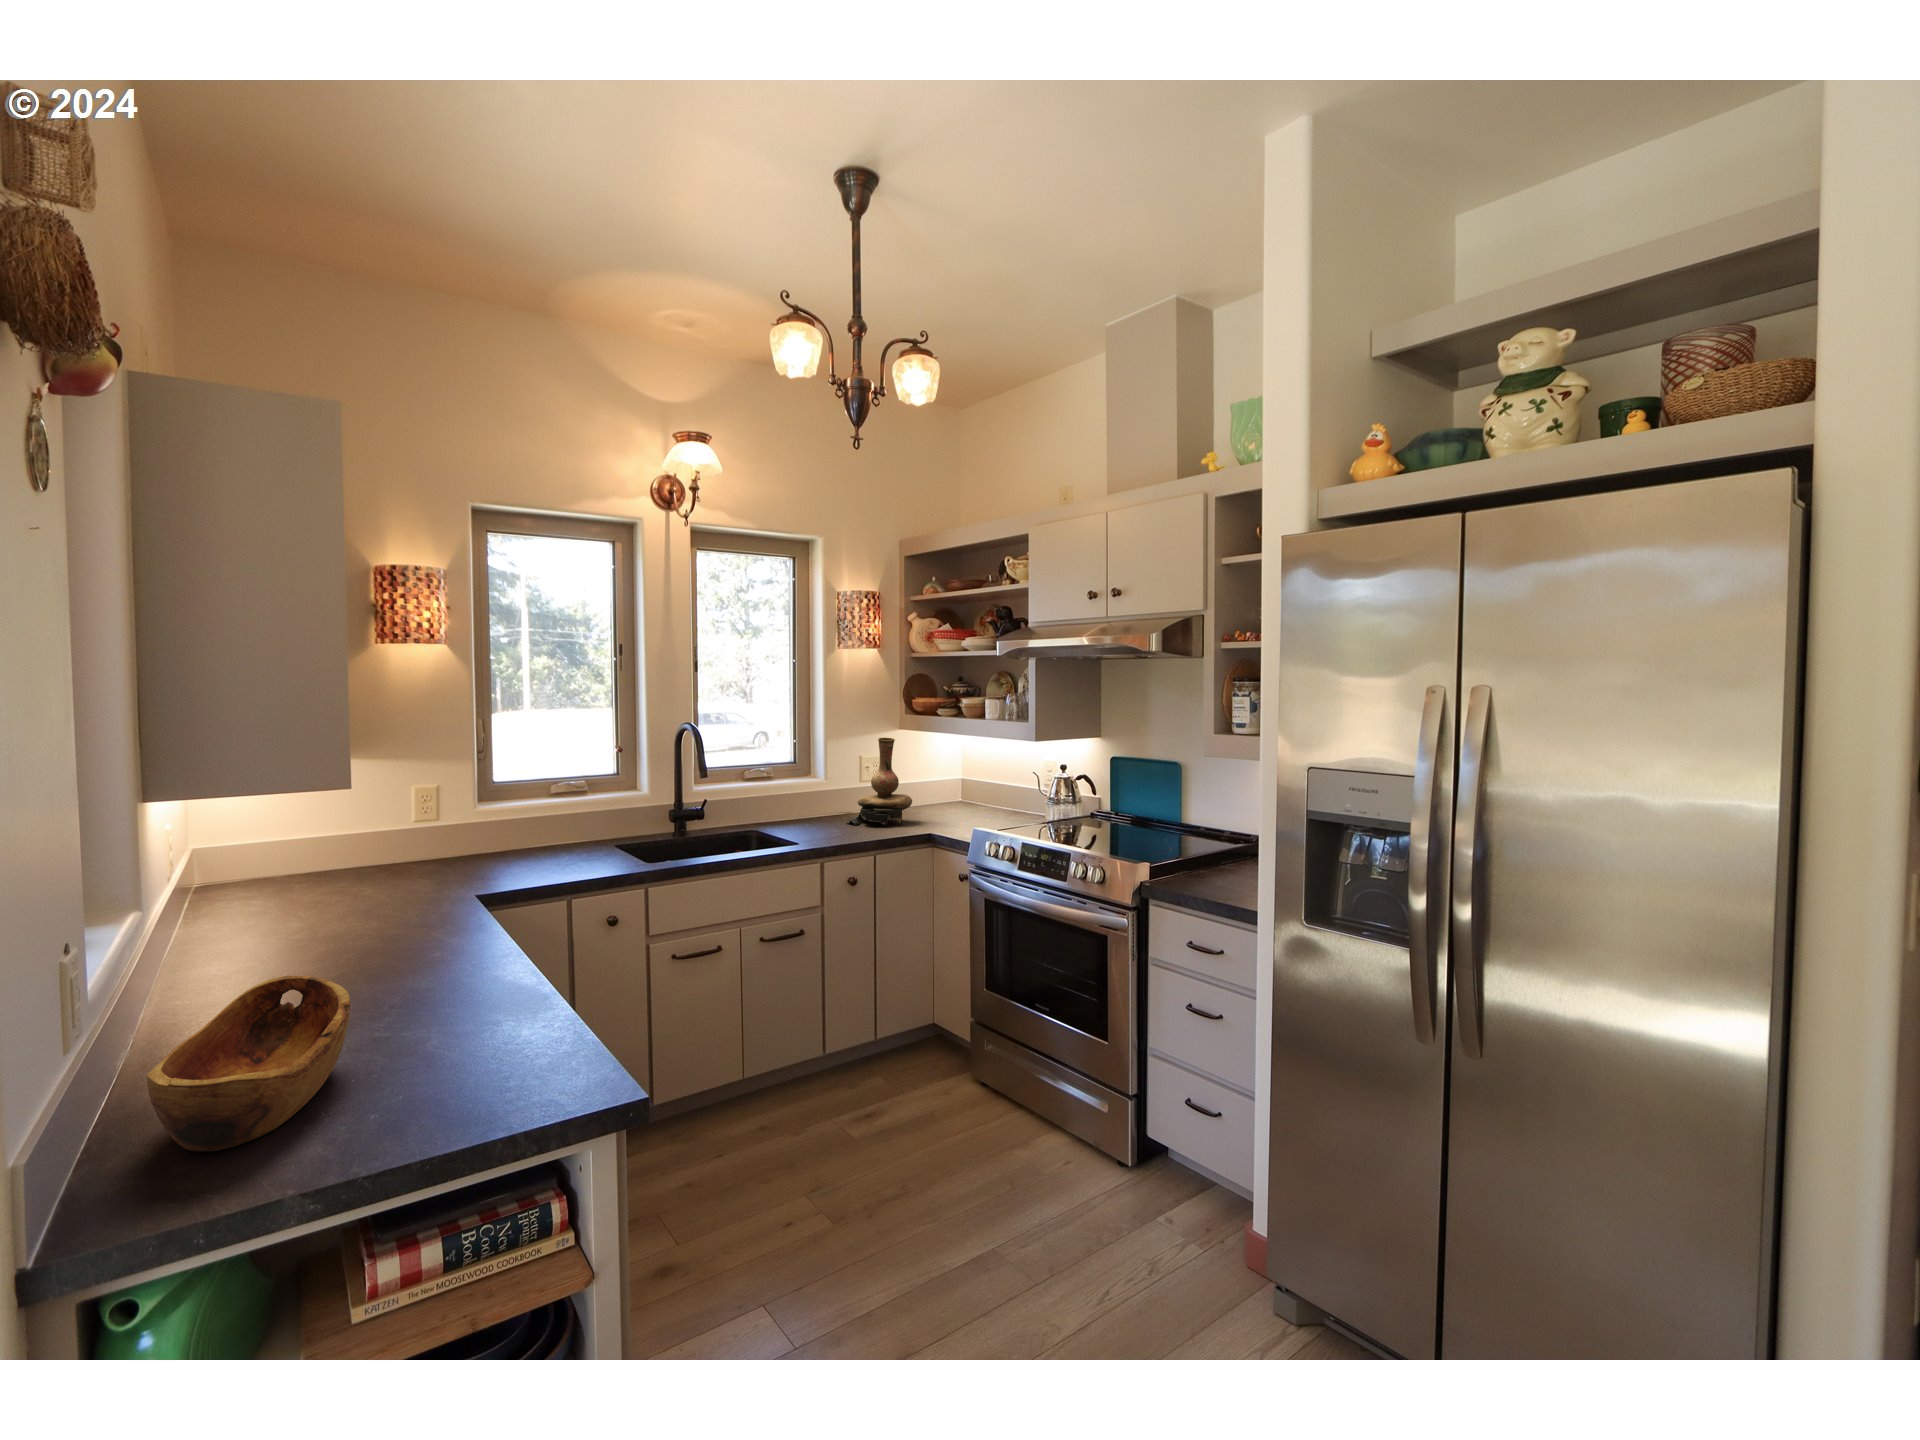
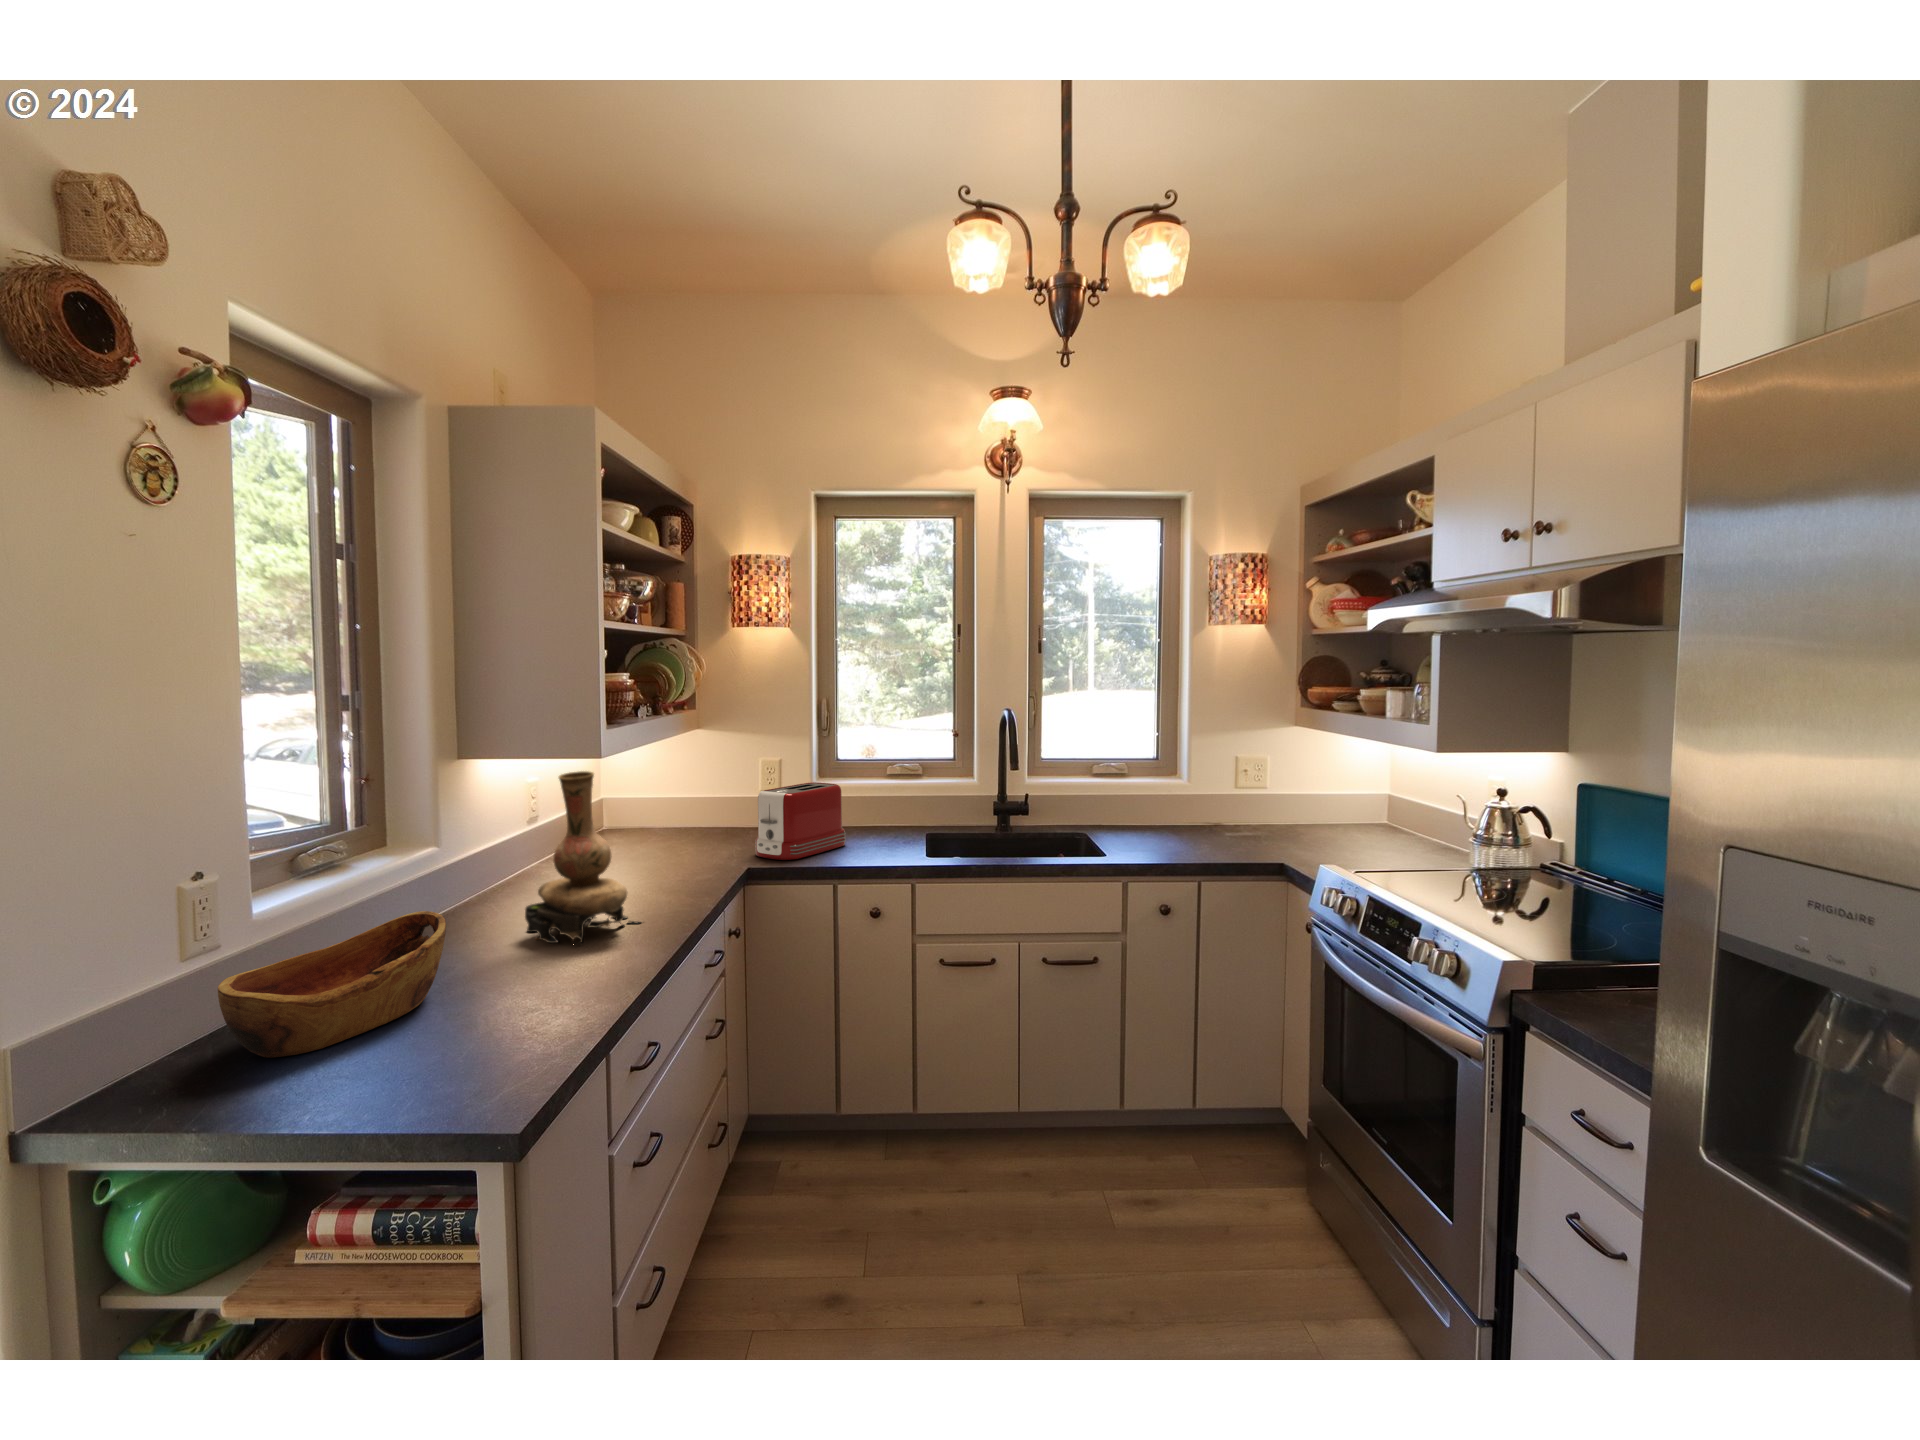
vase: present [849,738,912,826] -> present [525,771,639,944]
toaster: none [463,804,554,886] -> present [755,782,846,860]

